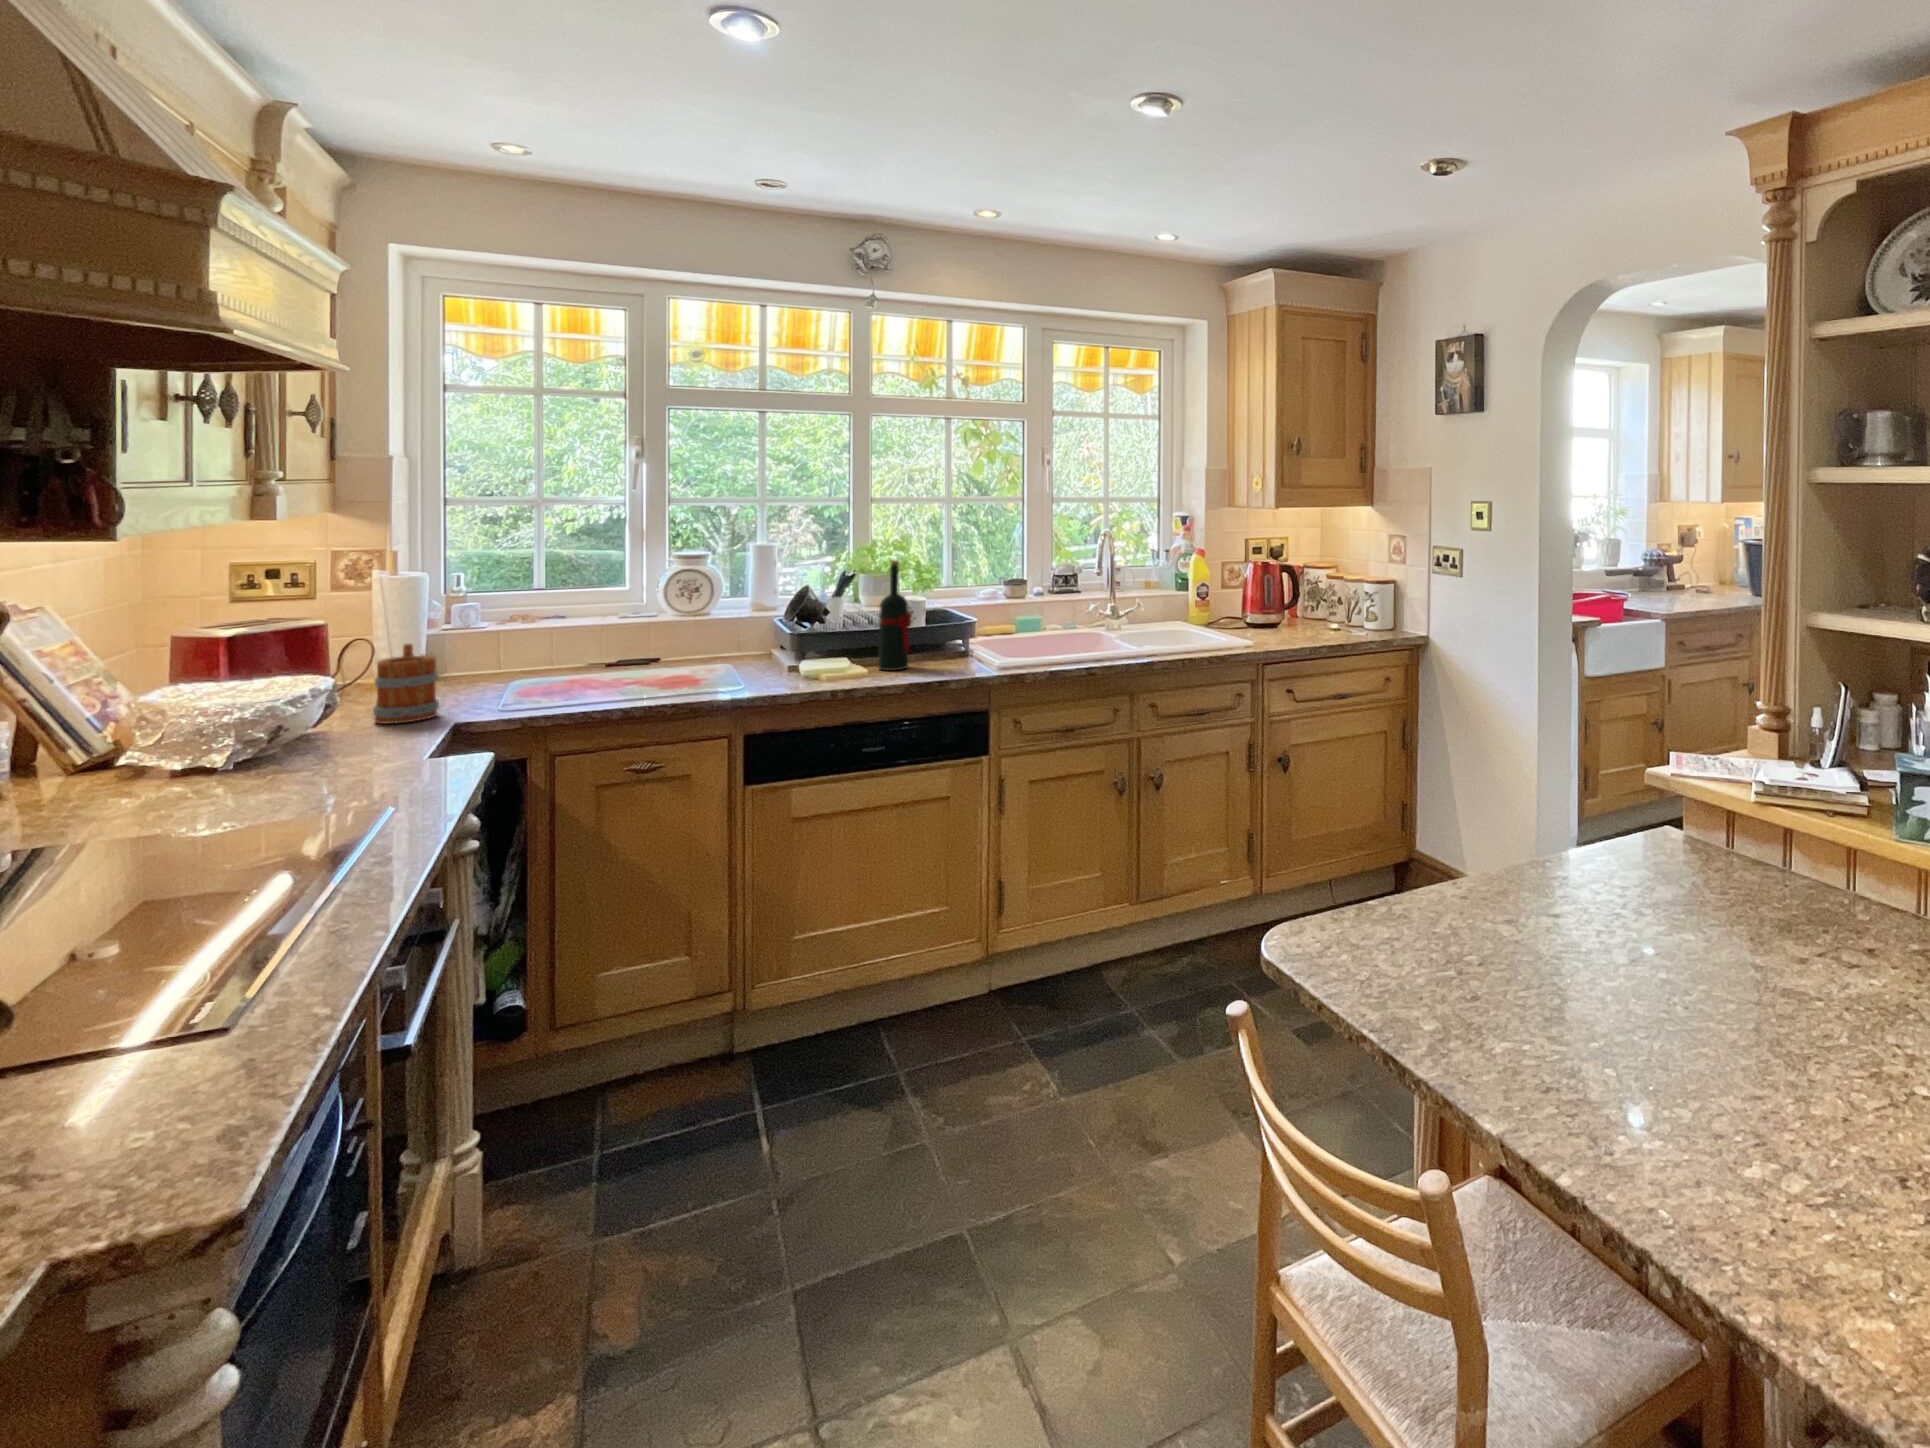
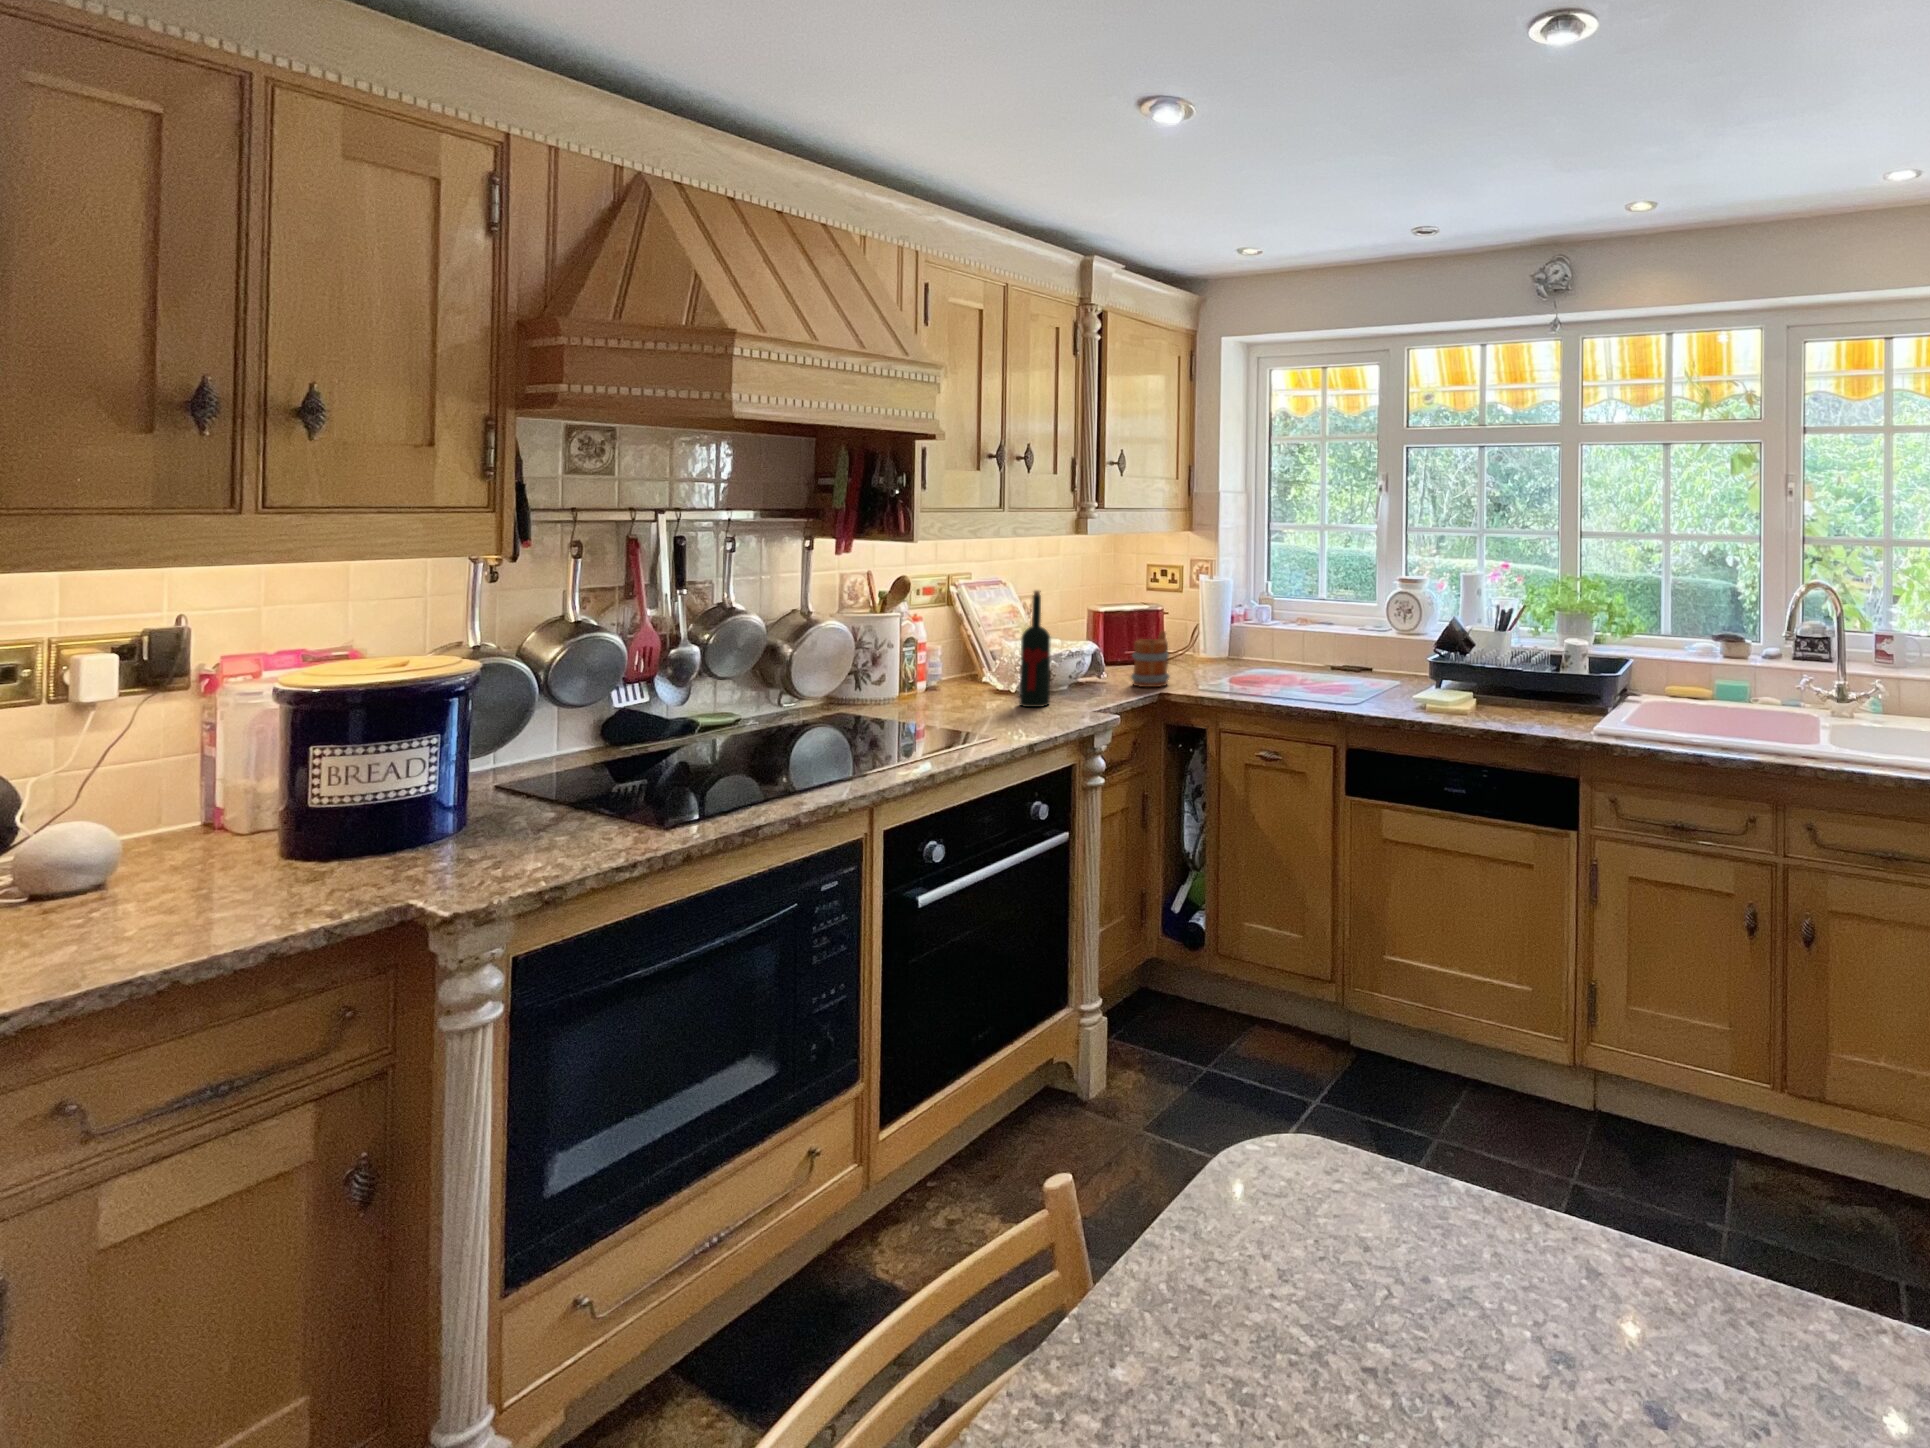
wine bottle: present [878,560,911,671] -> present [1020,590,1051,707]

